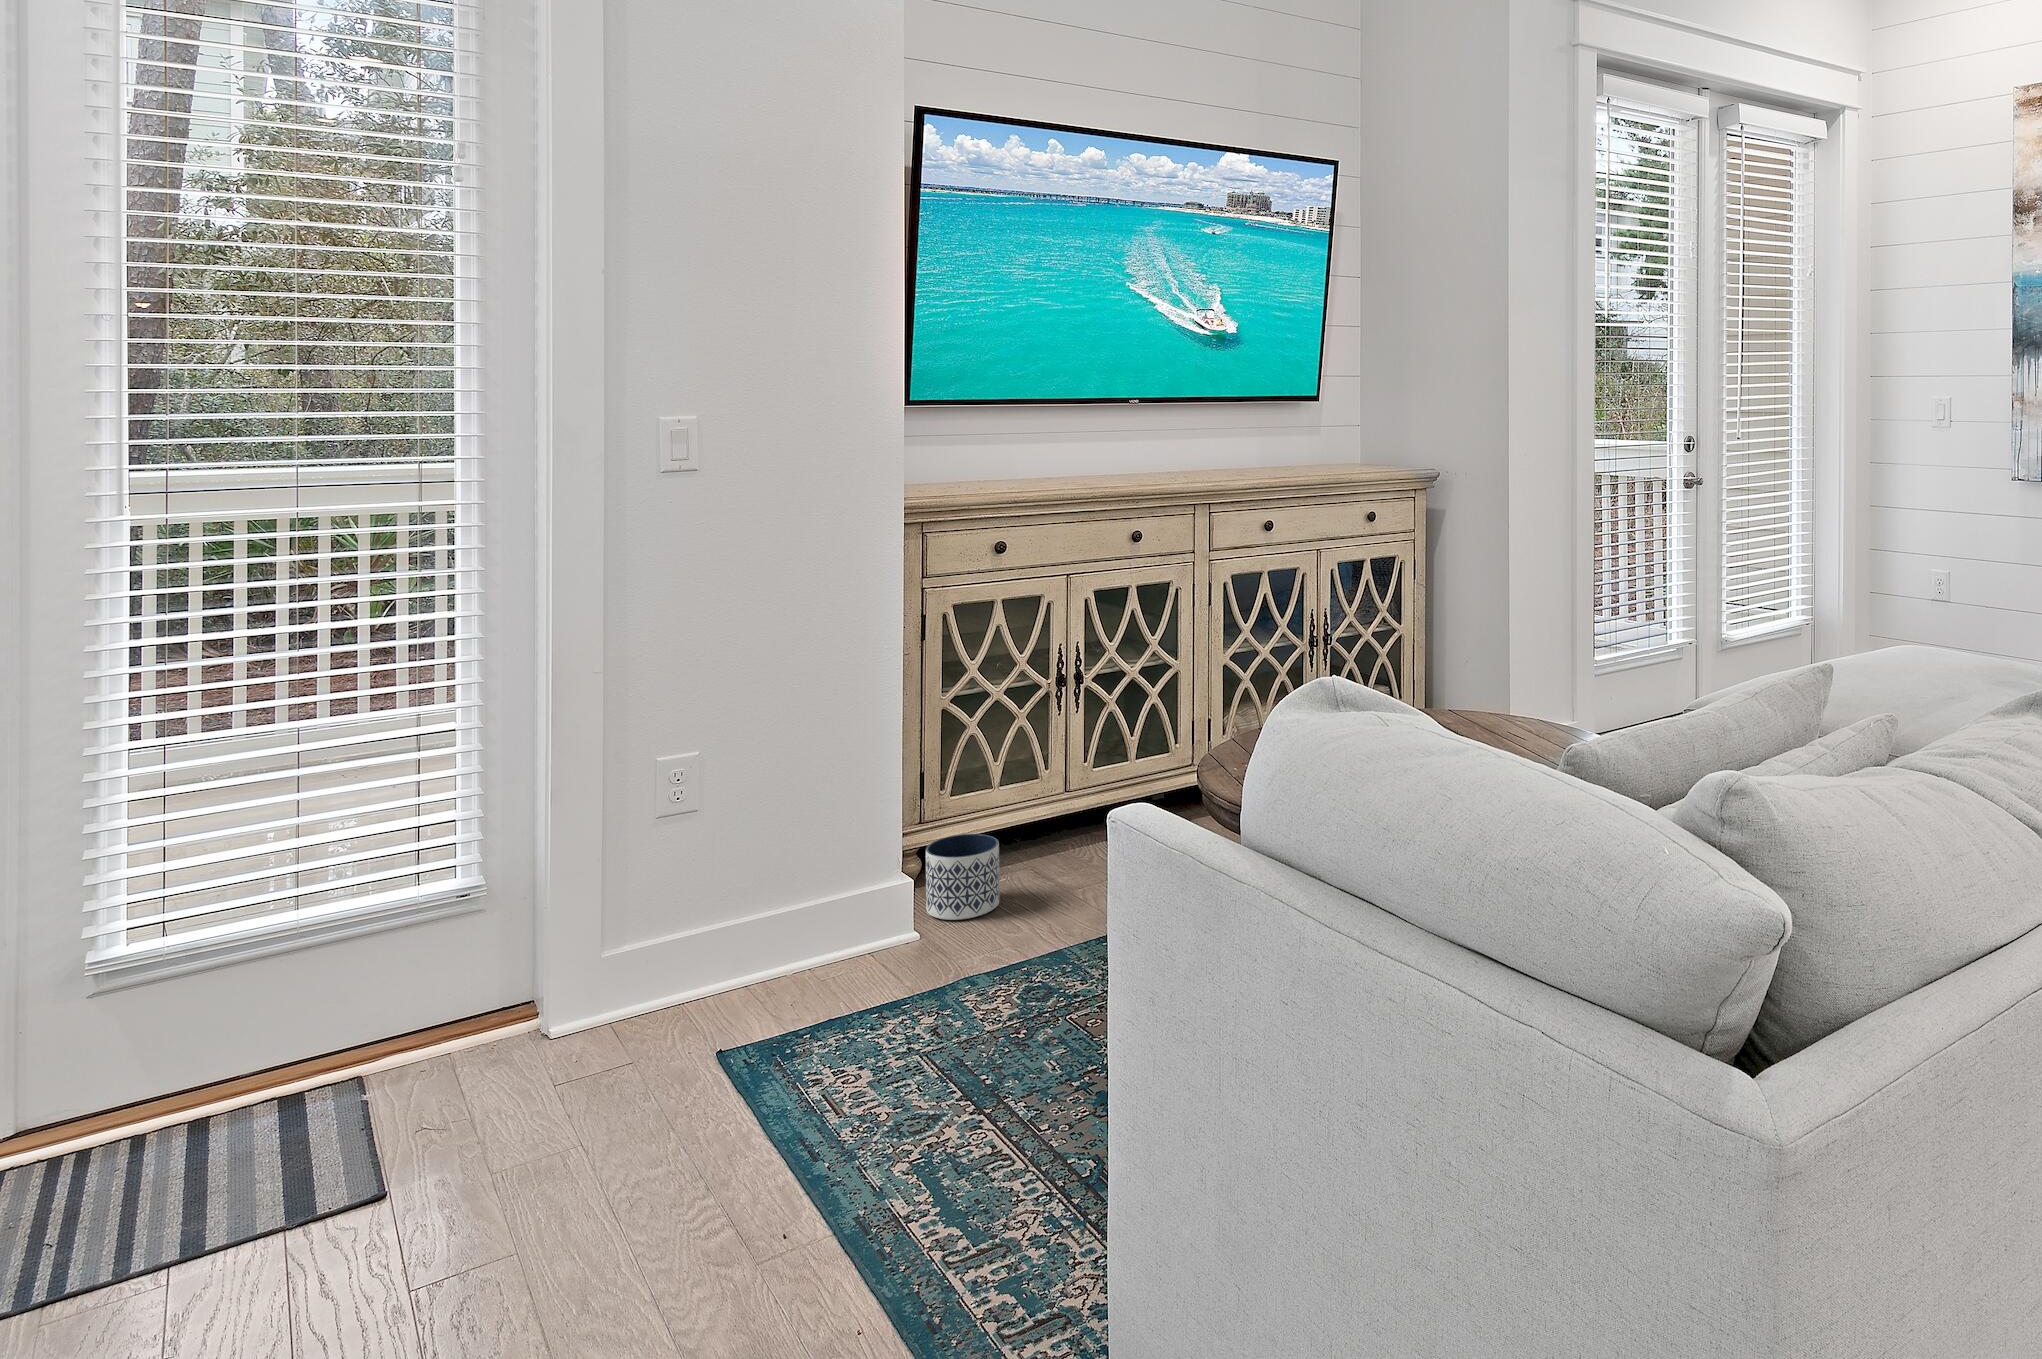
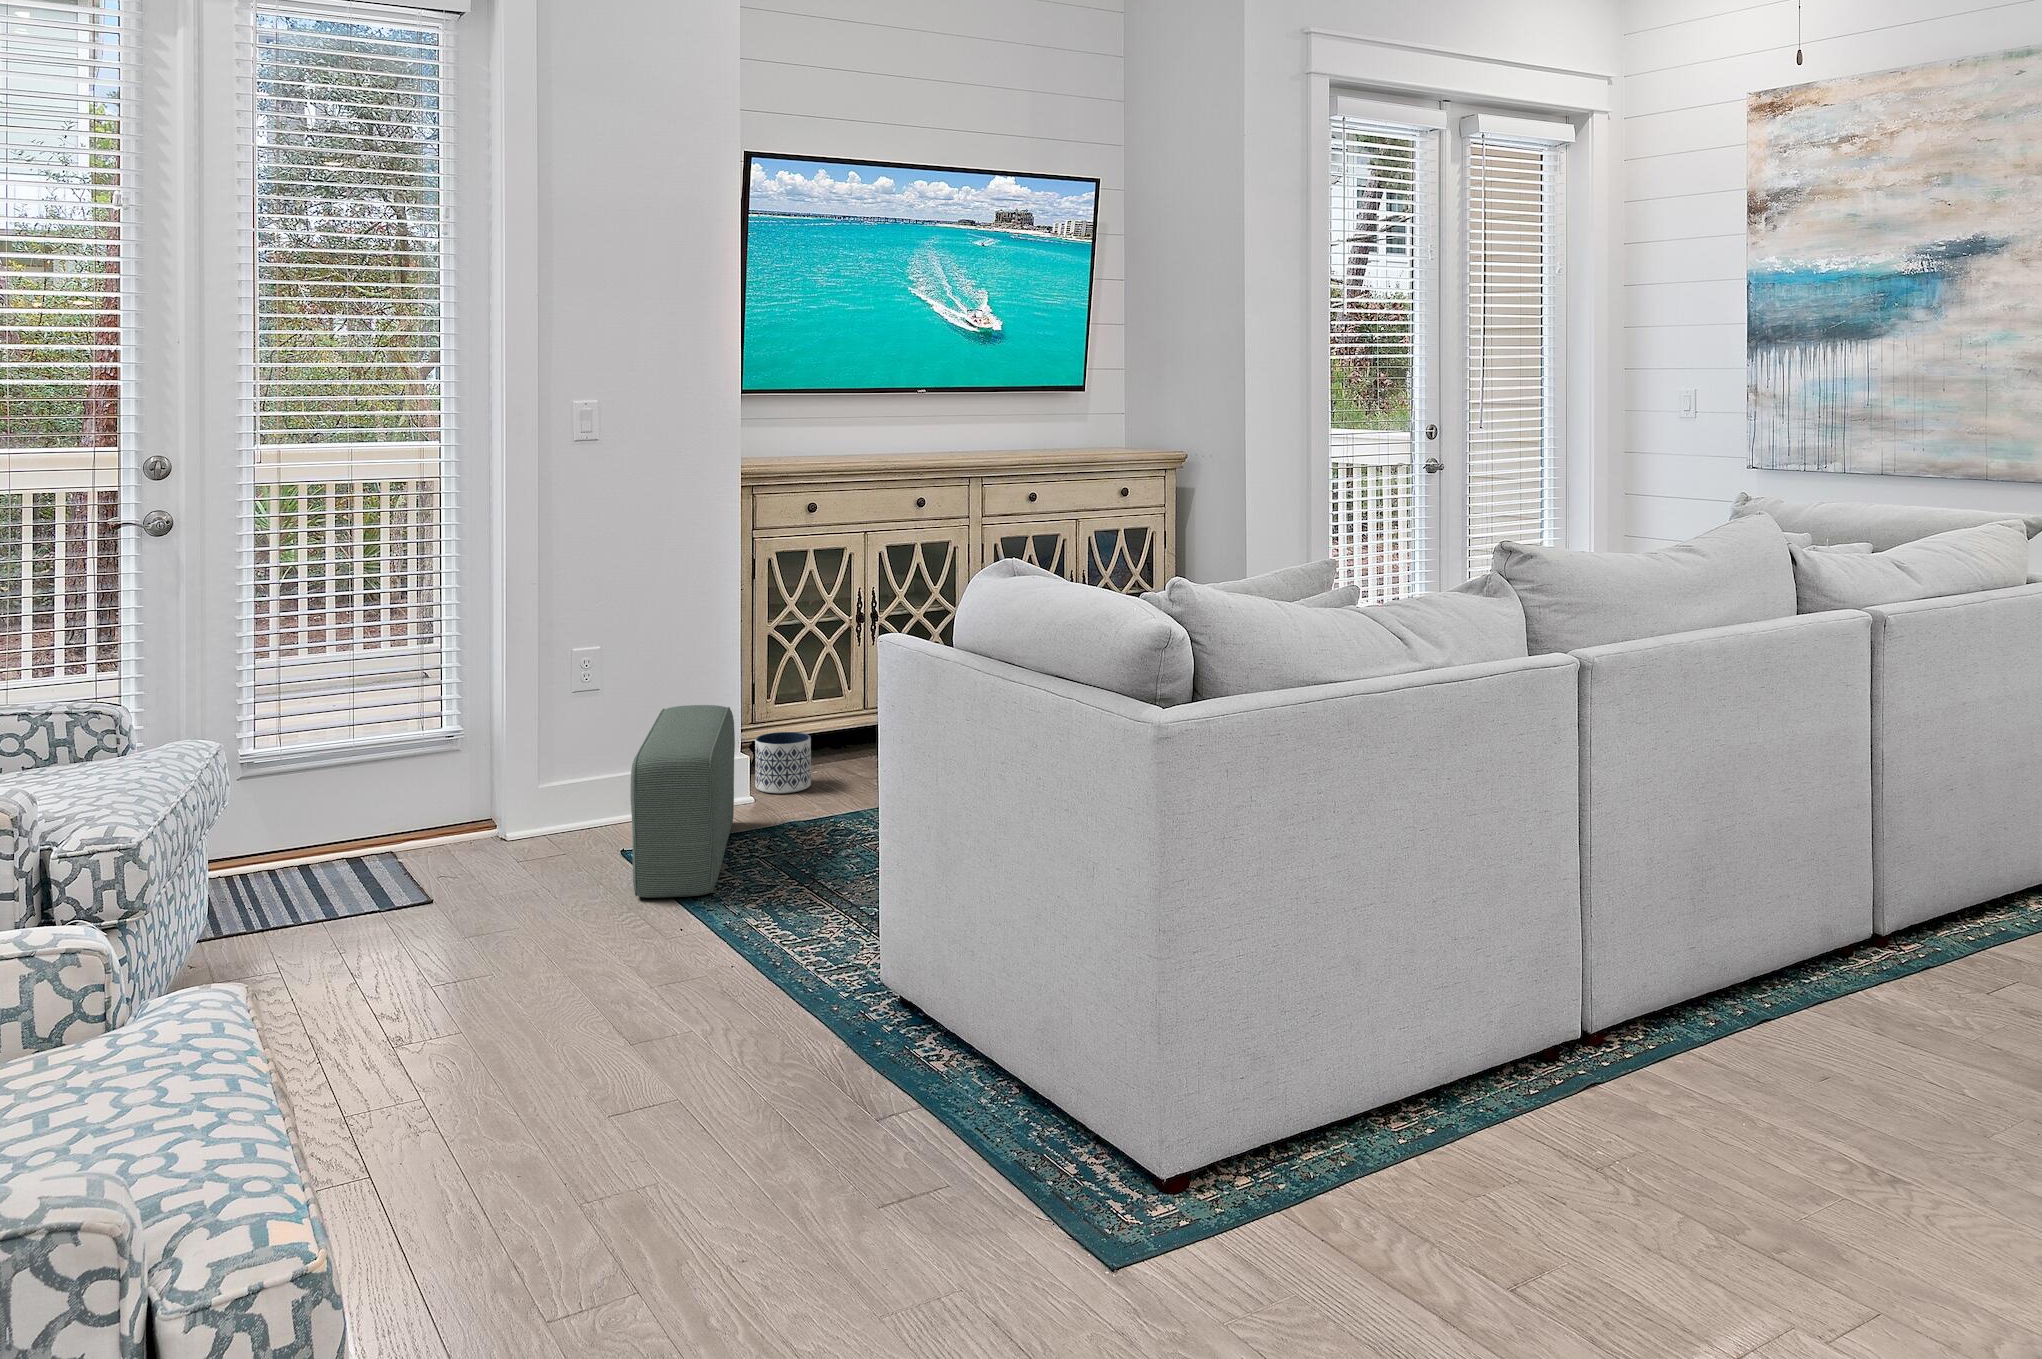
pouf: none [714,828,889,1160] -> present [630,705,735,898]

